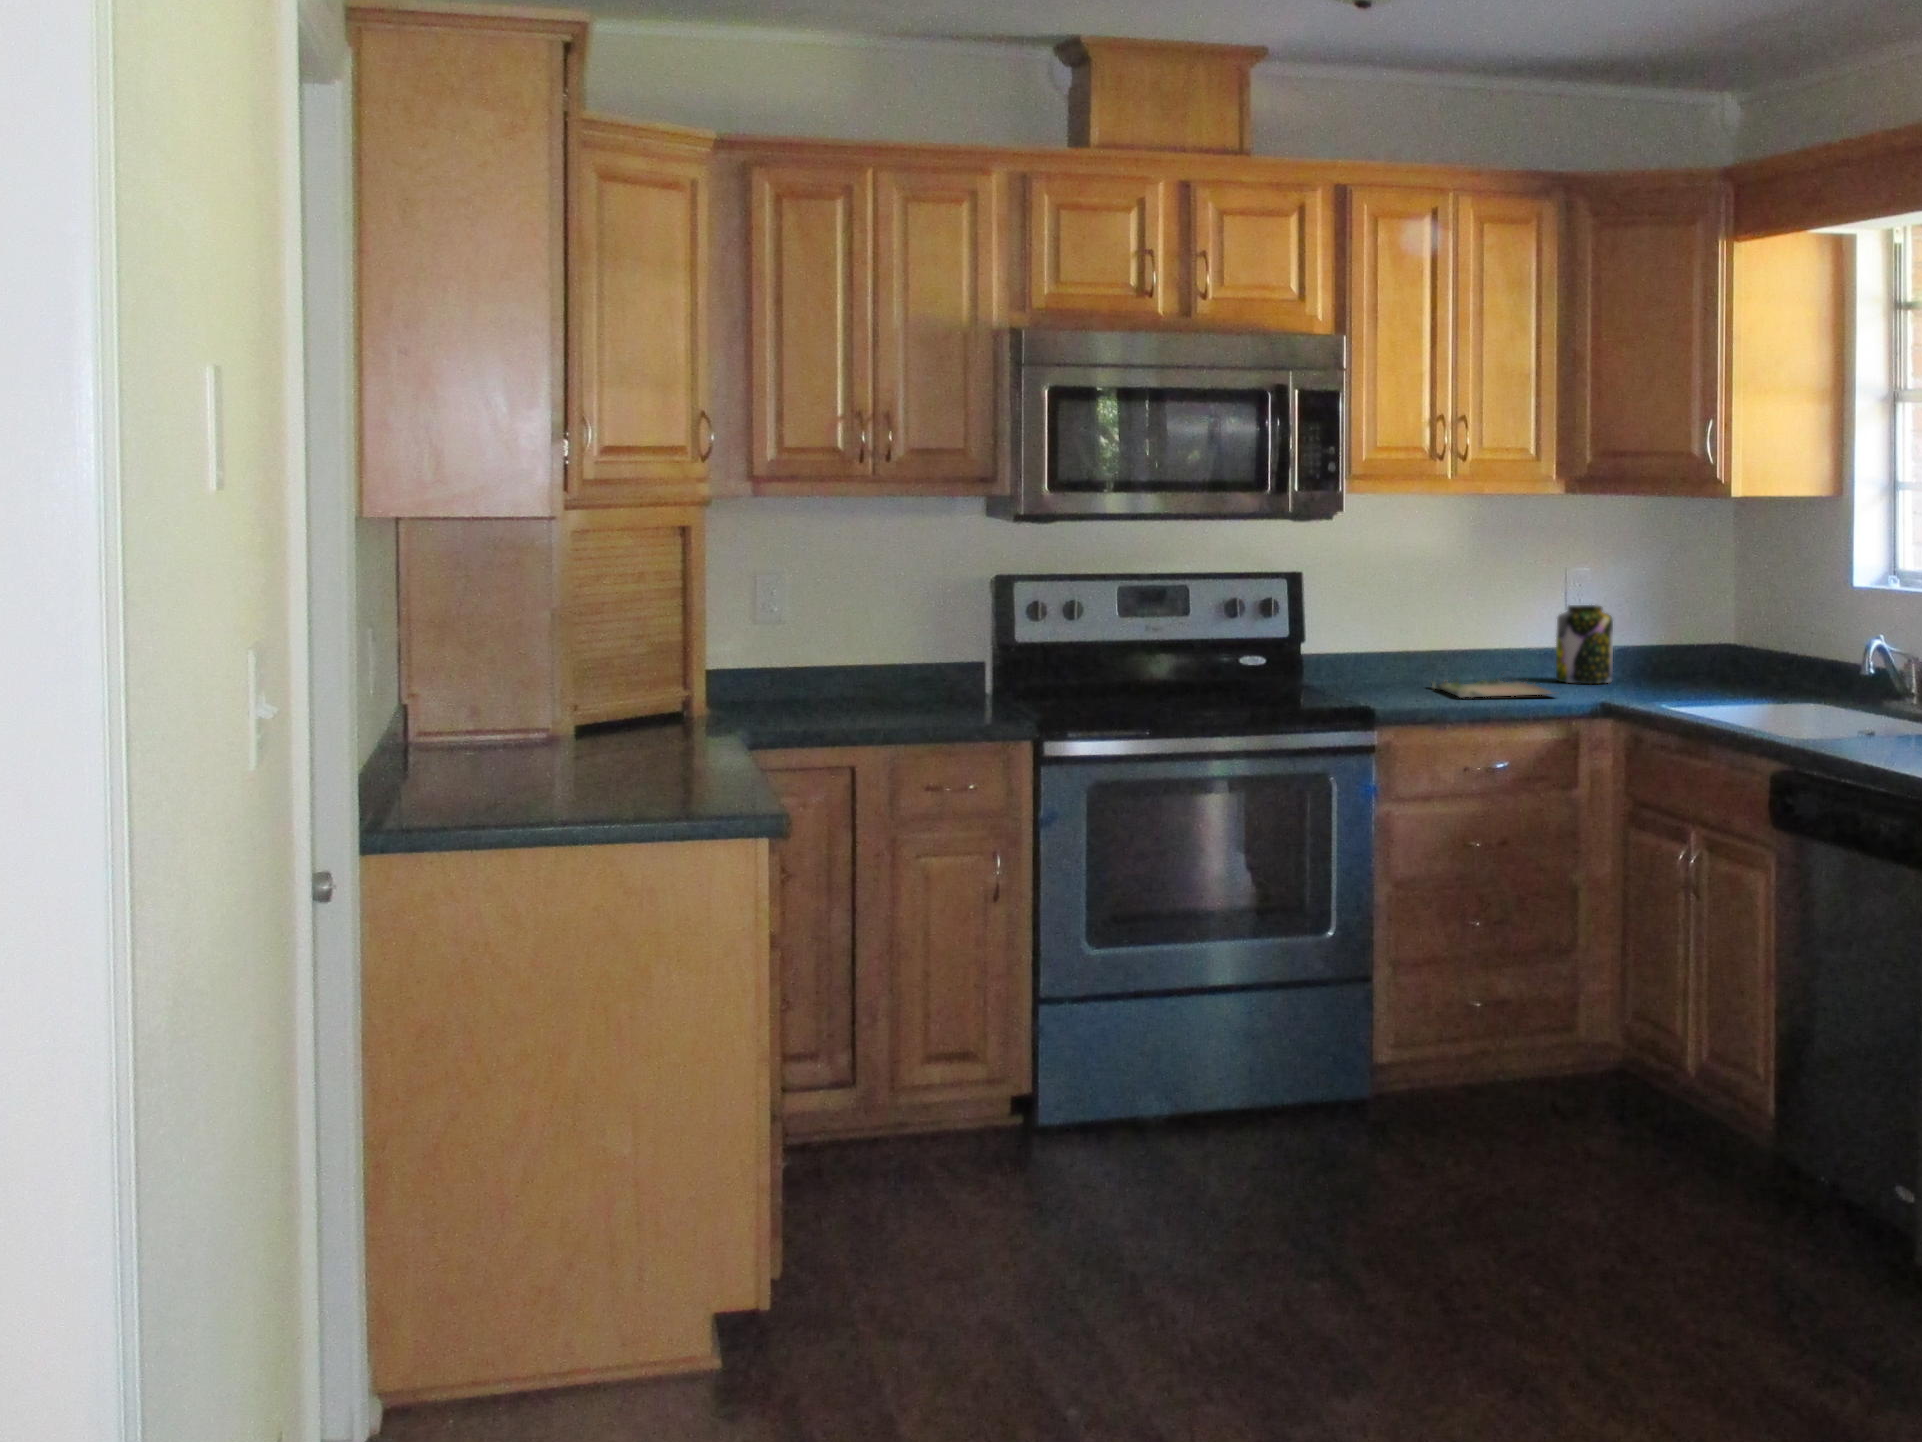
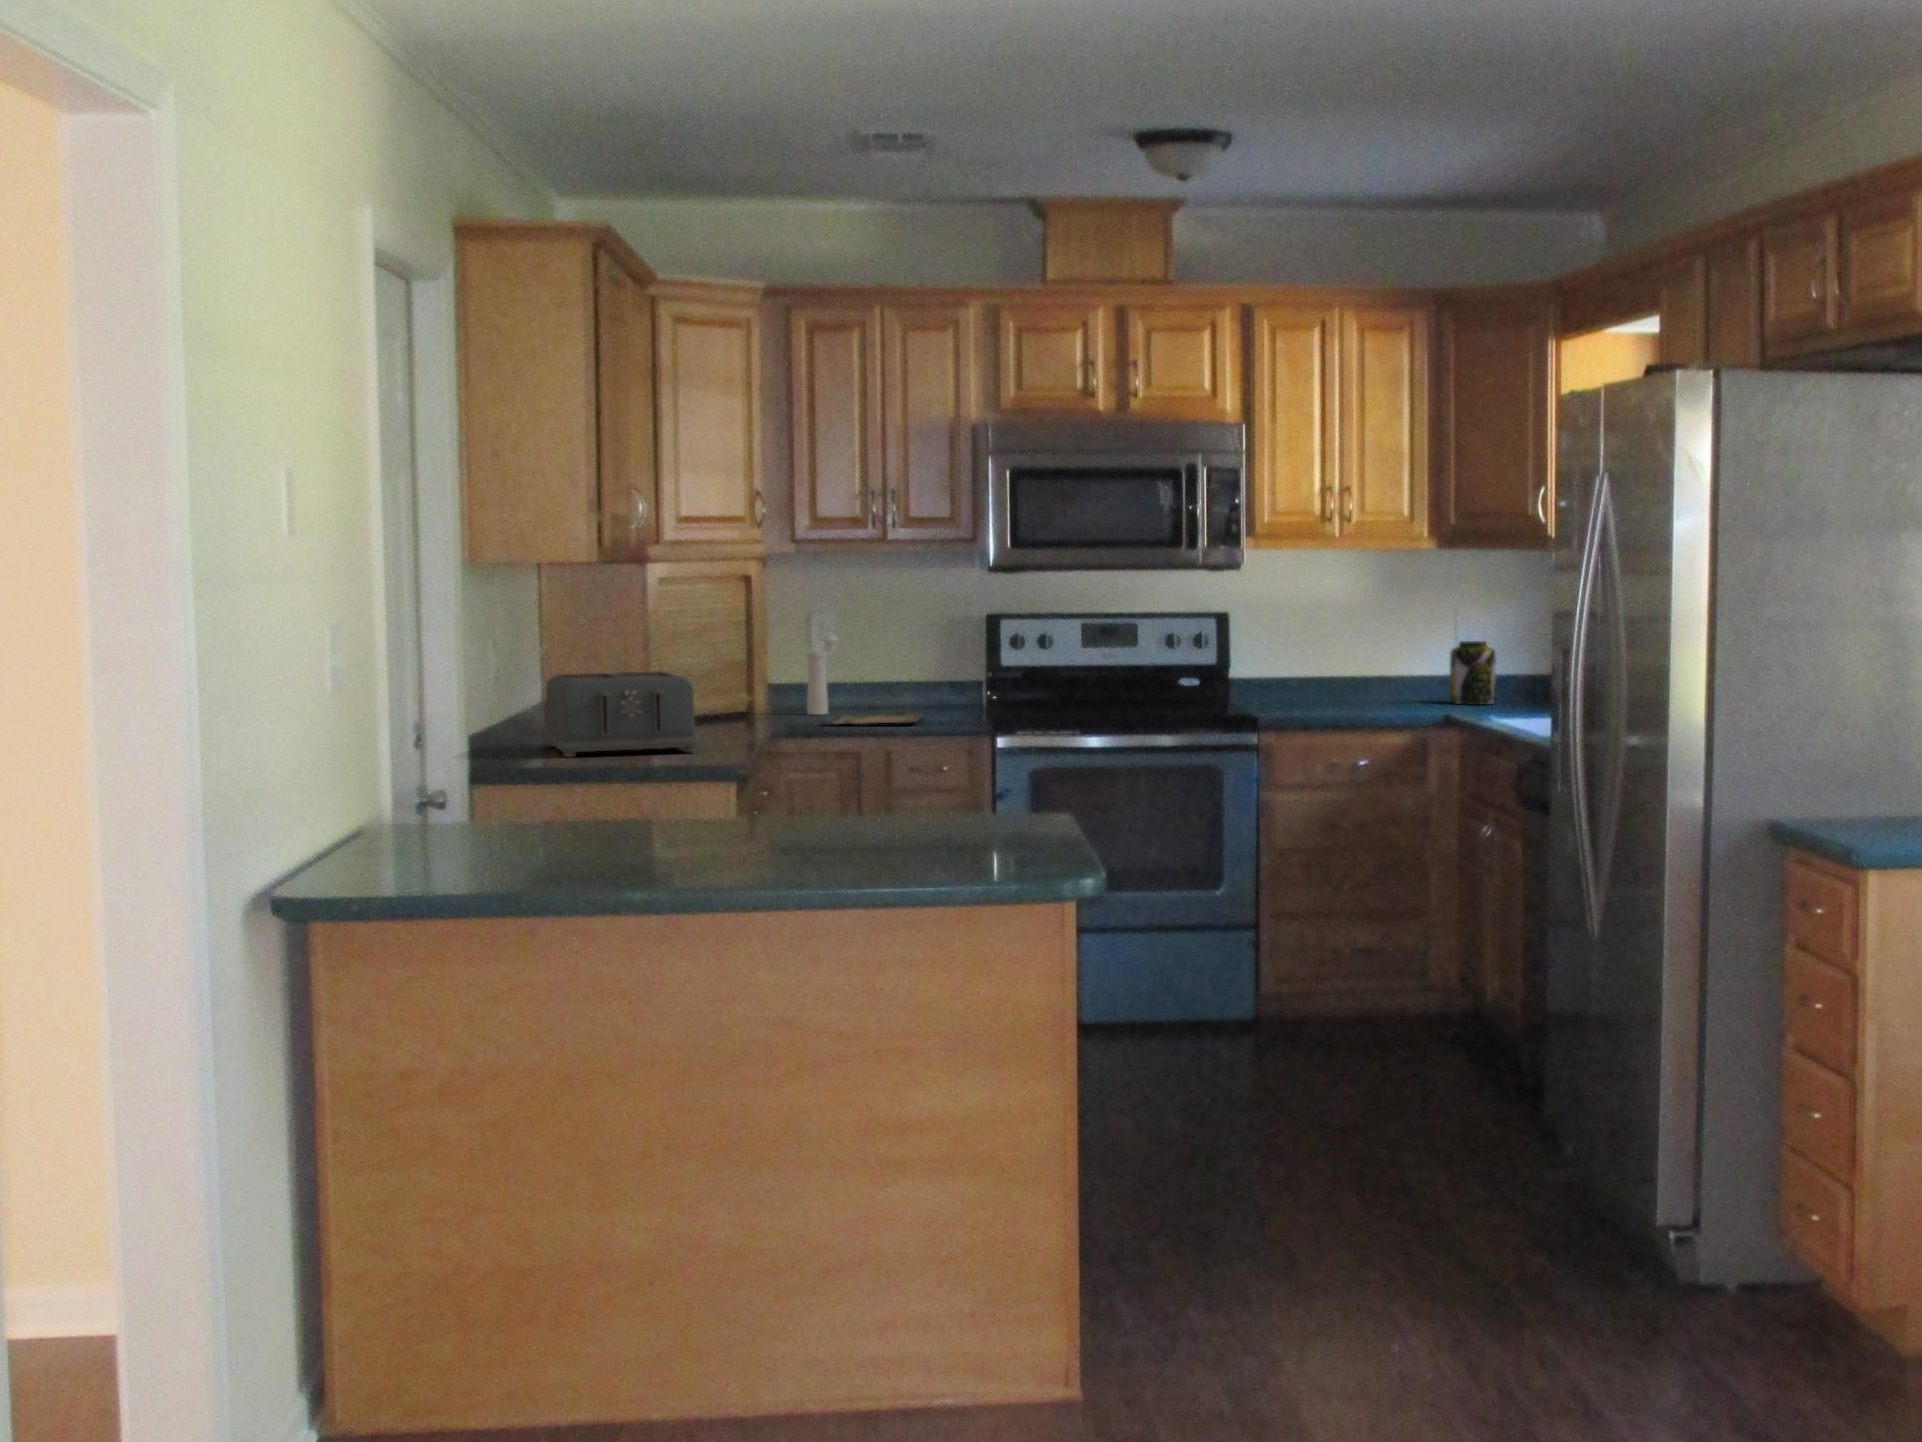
pepper mill: none [758,603,797,711] -> present [807,635,838,715]
toaster: none [446,667,691,797] -> present [544,671,698,757]
tray: present [1432,679,1551,698] -> present [826,706,922,726]

